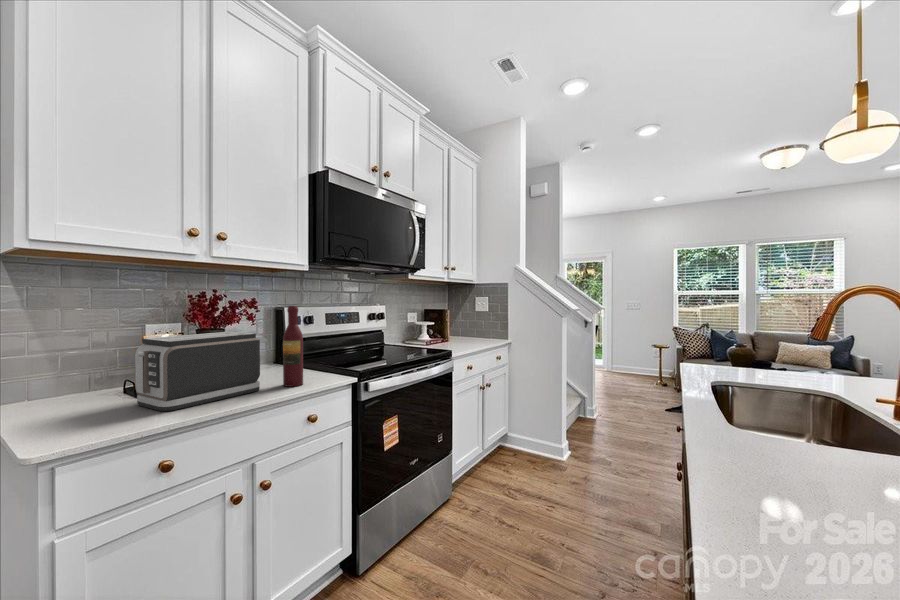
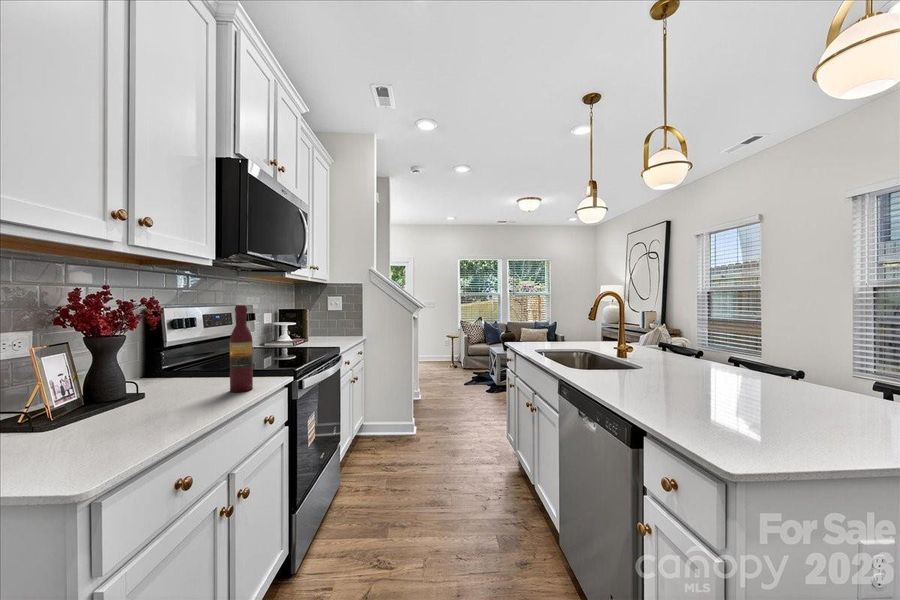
toaster: present [135,332,260,411] -> none [64,336,215,434]

